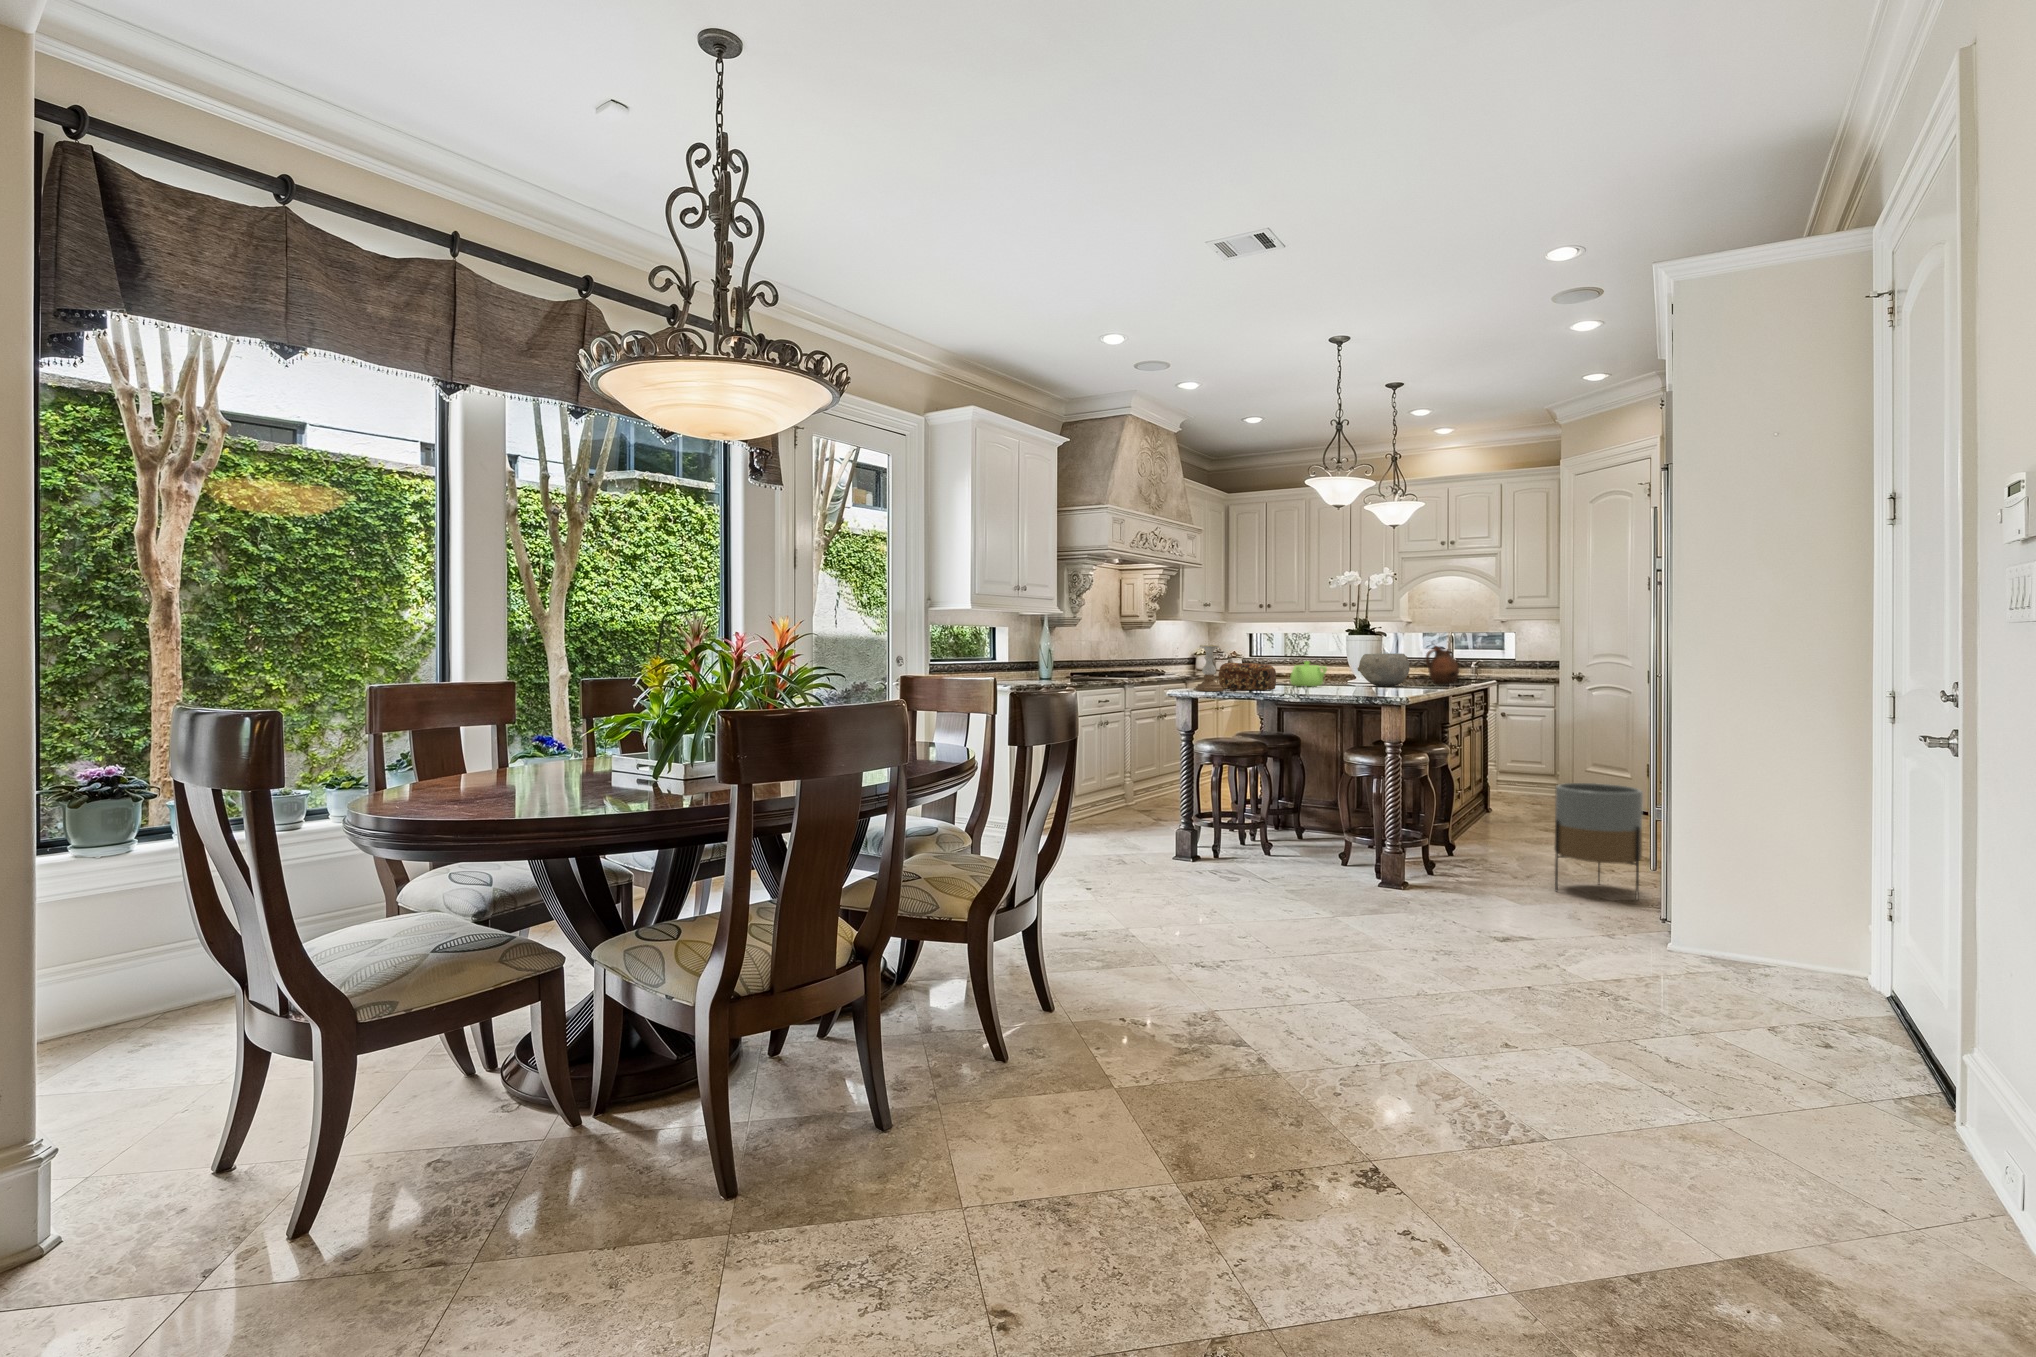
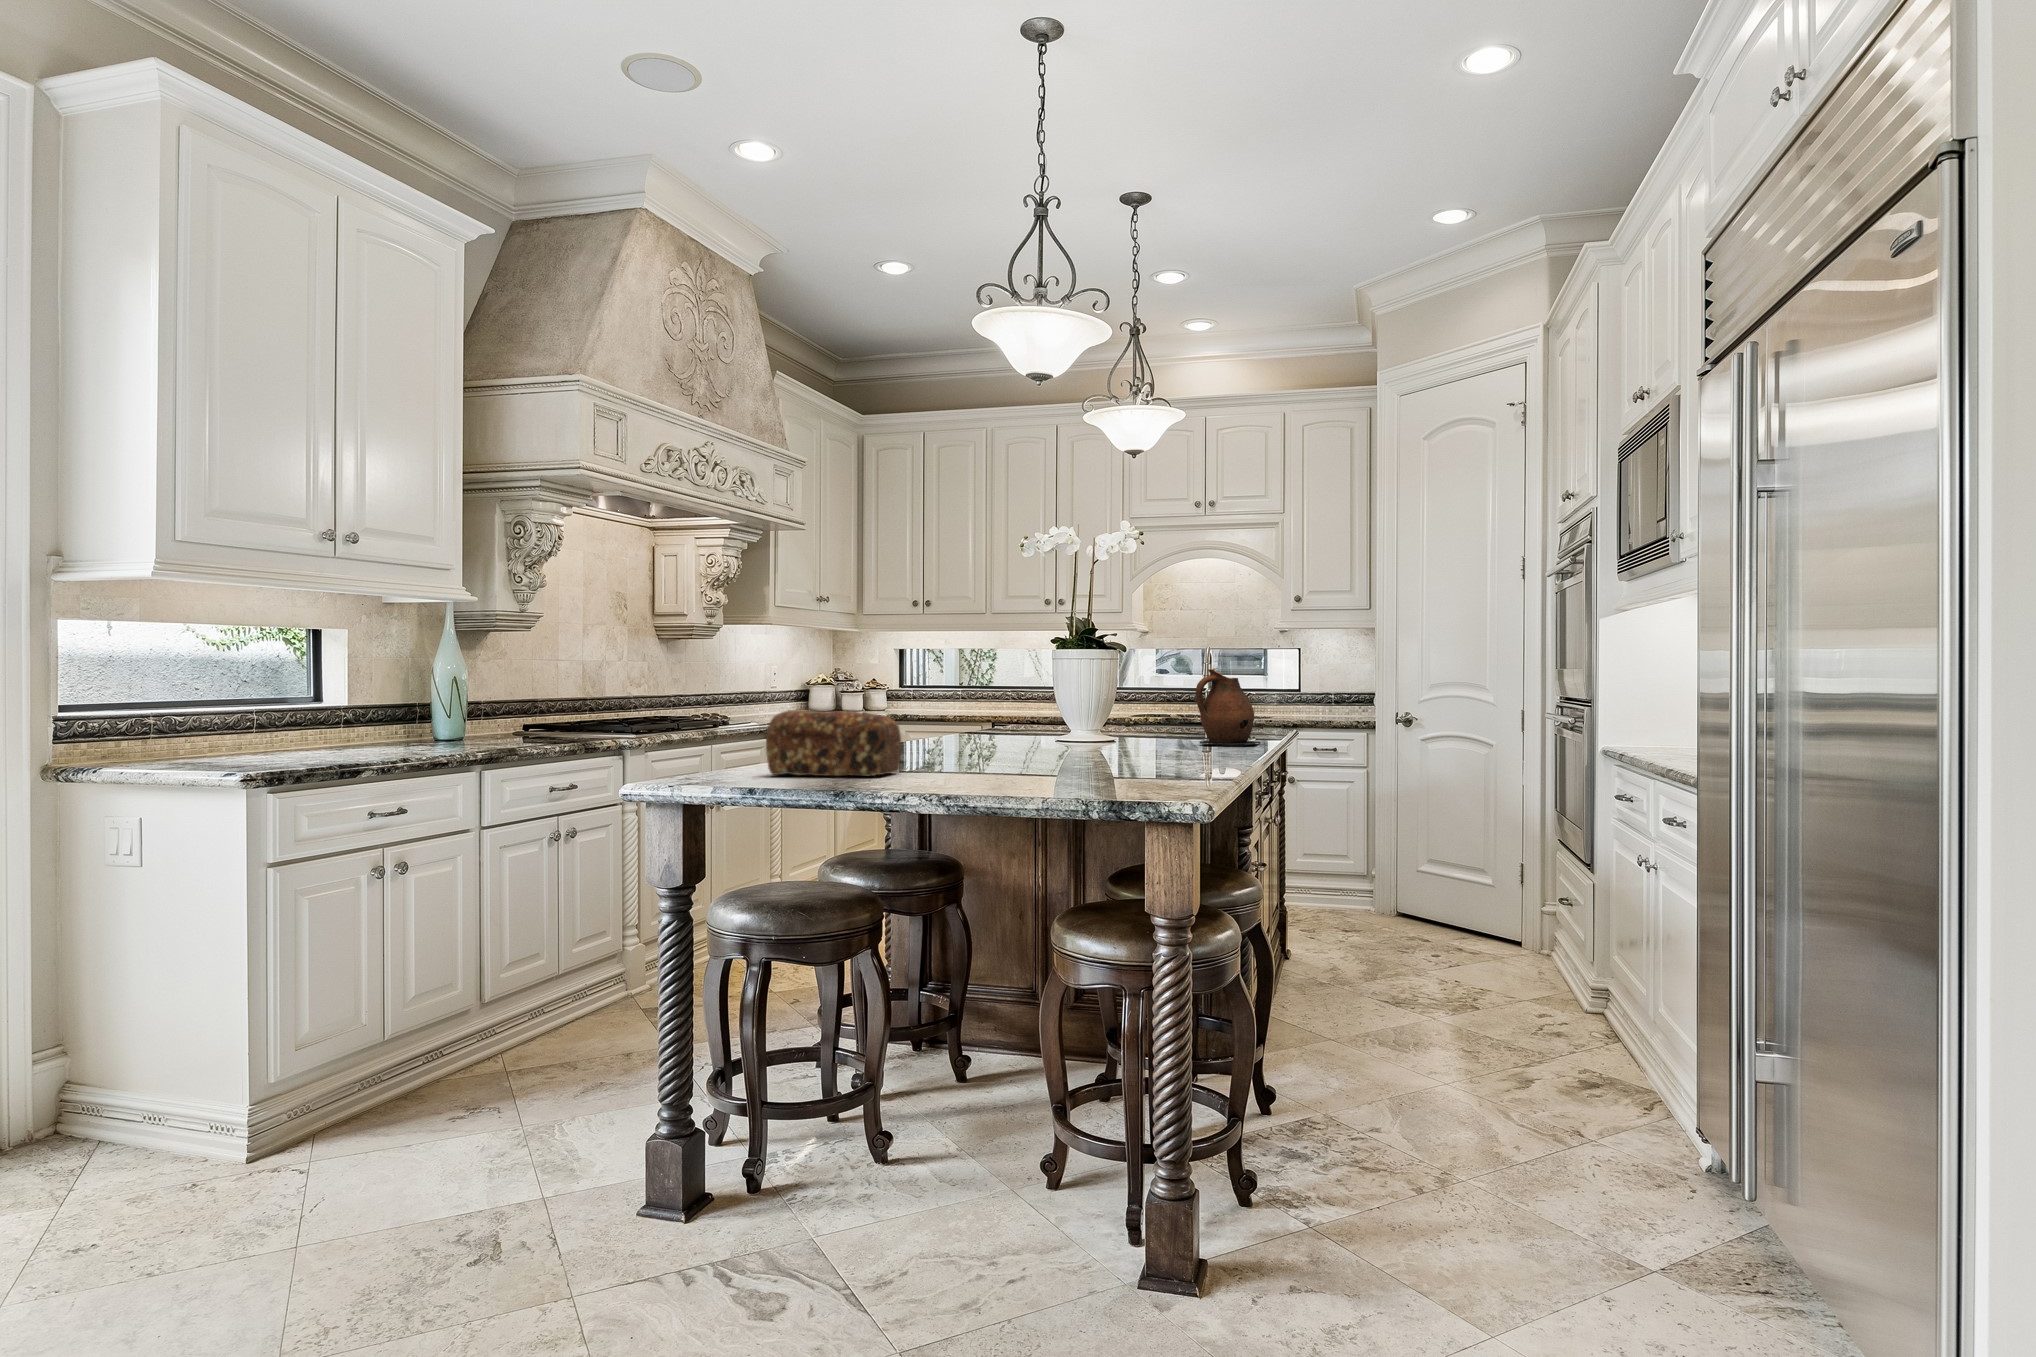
candle holder: present [1196,645,1223,691] -> none [700,670,766,786]
ceramic bowl: present [1358,653,1409,686] -> none [1074,685,1171,749]
teapot: present [1290,661,1327,687] -> none [944,702,1017,755]
planter: present [1554,783,1643,900] -> none [1523,982,1725,1282]

